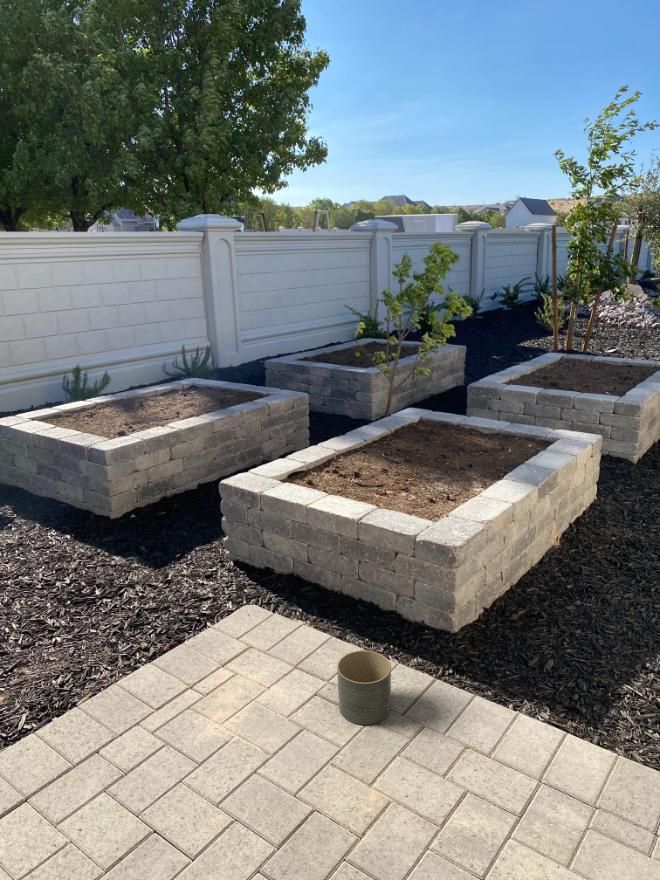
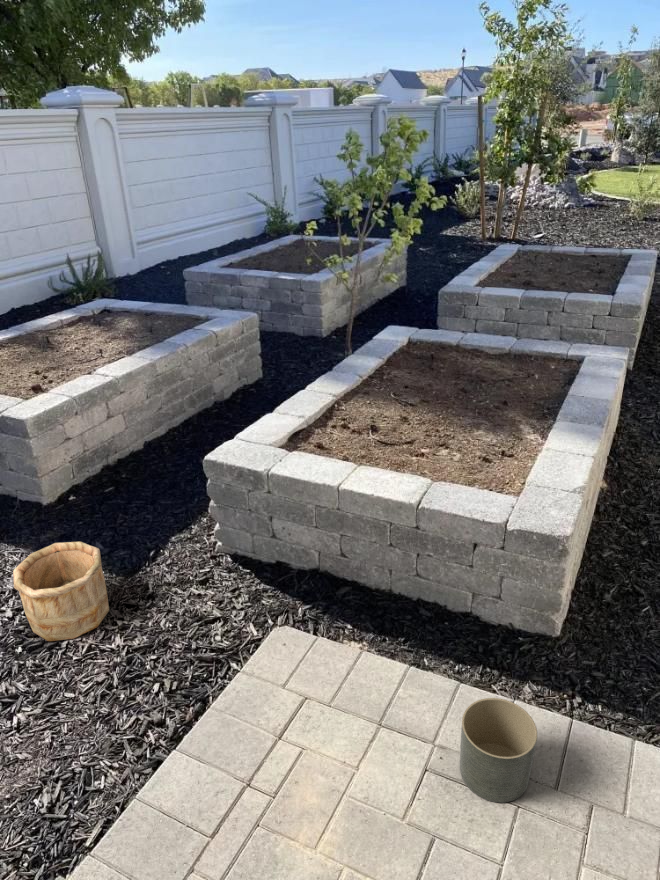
wooden bucket: none [70,532,137,599] -> present [13,542,109,641]

